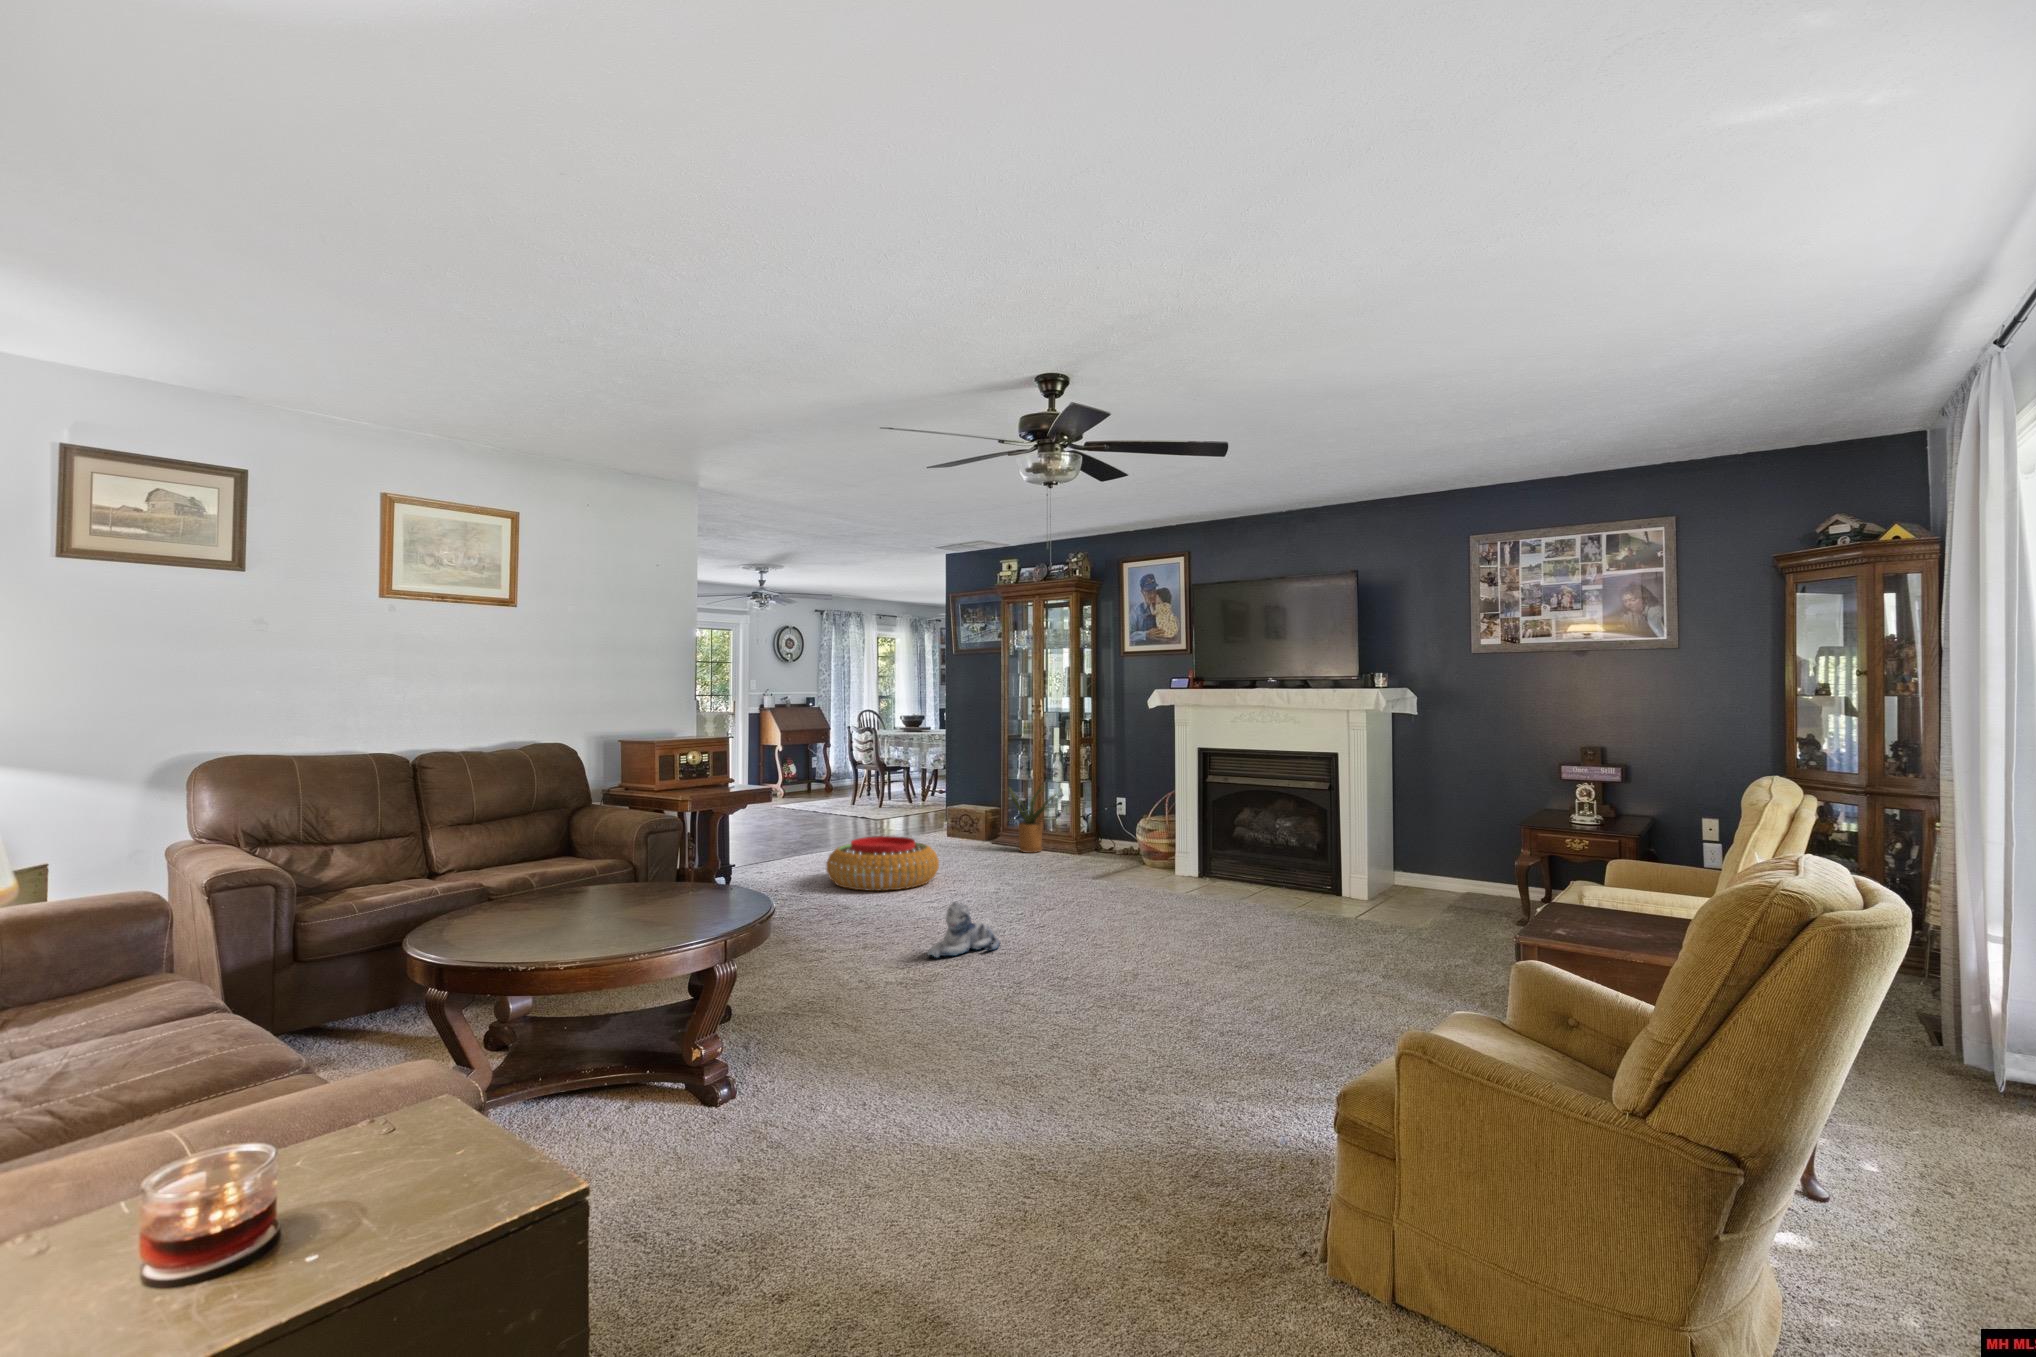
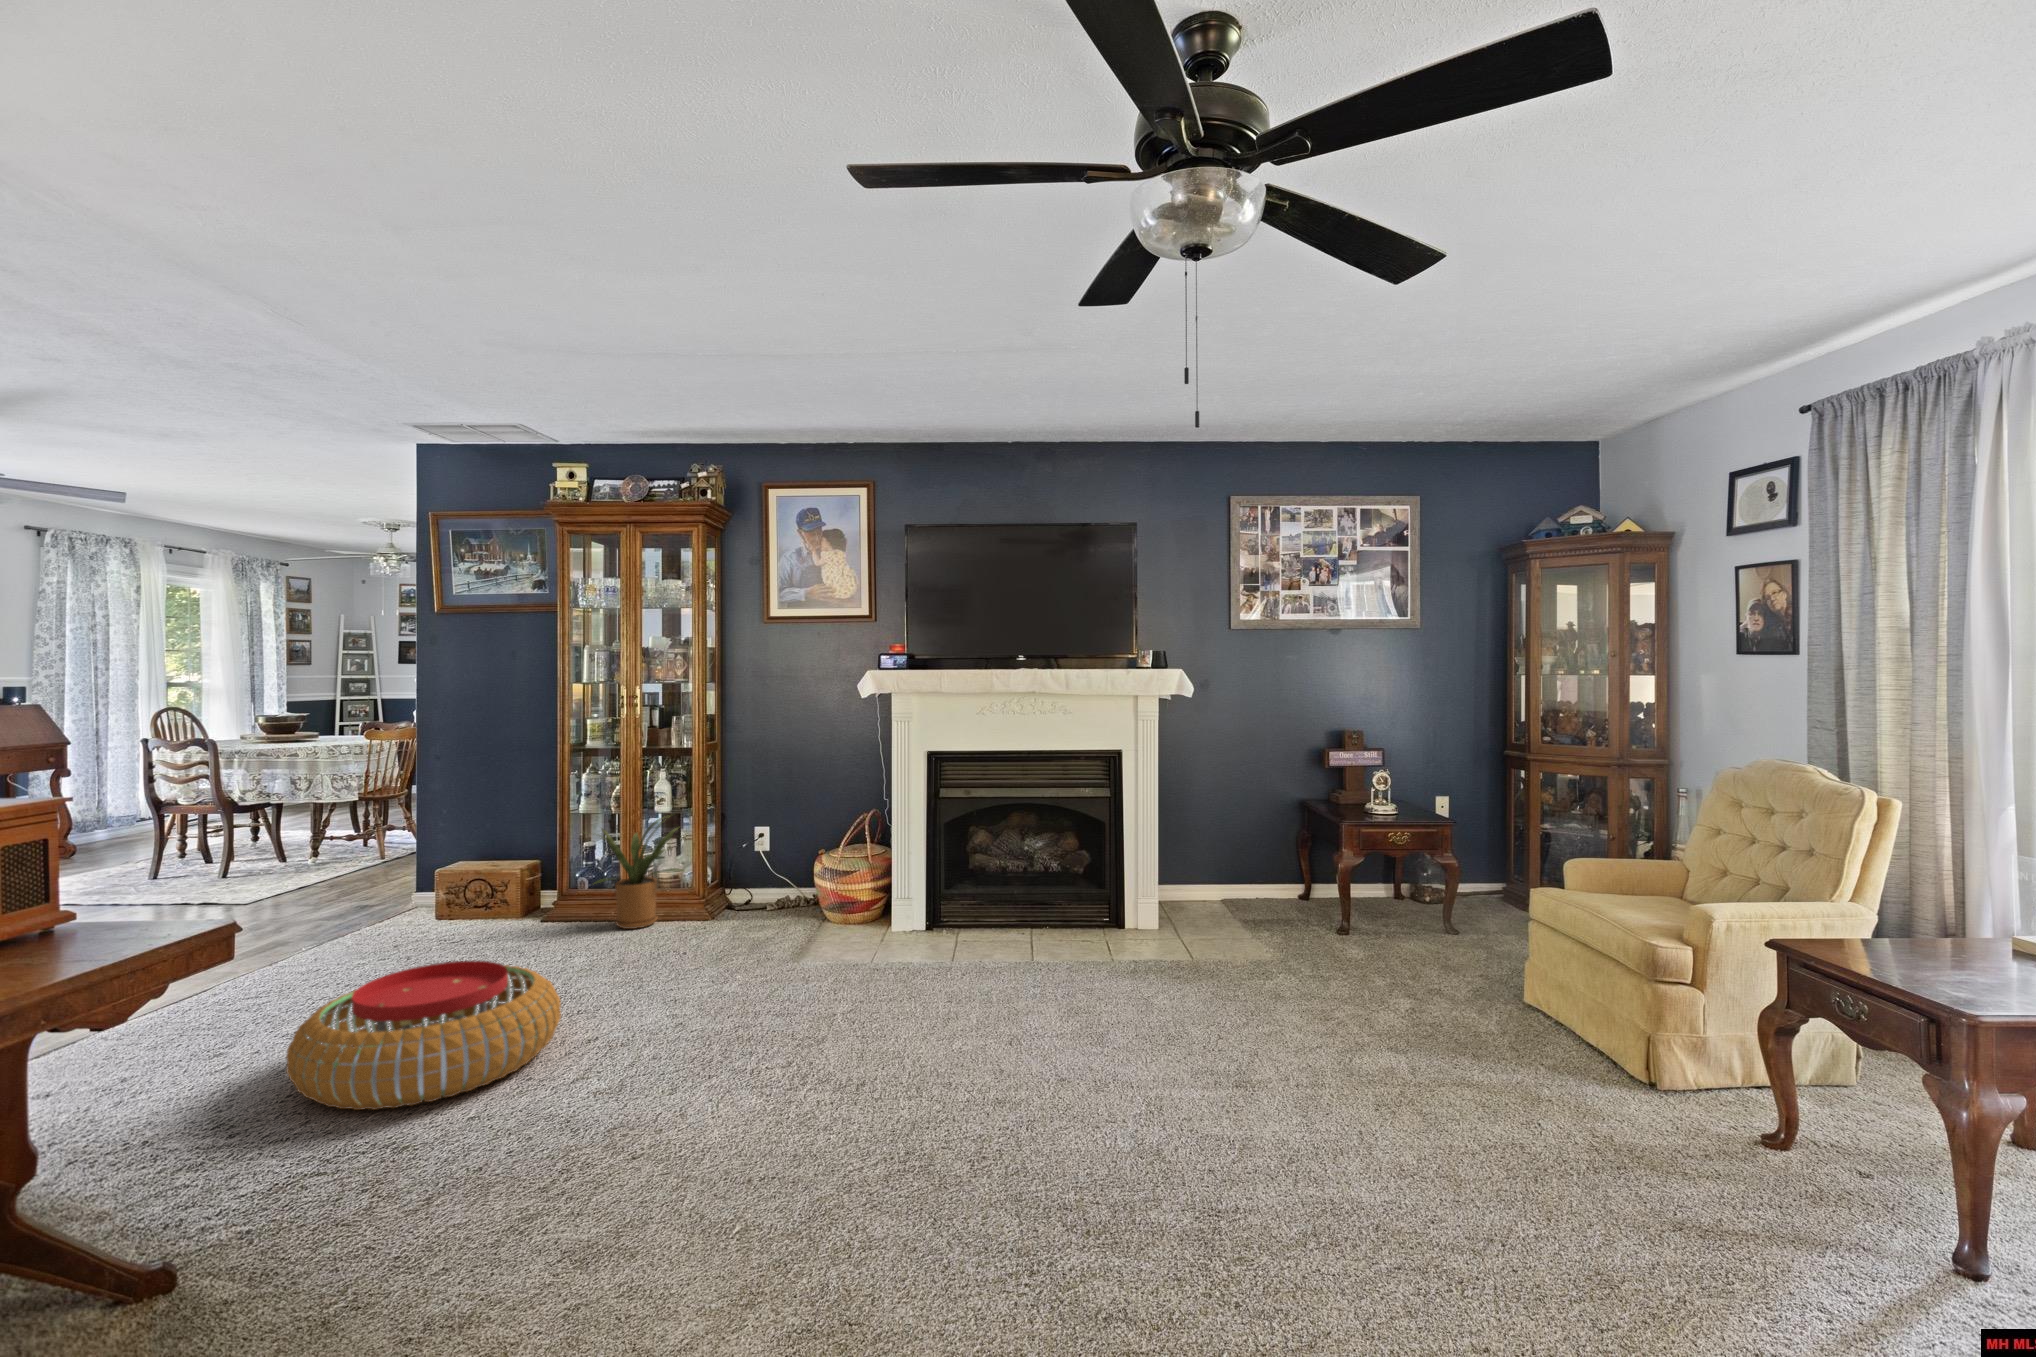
plush toy: present [927,902,1000,958] -> none [814,1141,926,1302]

